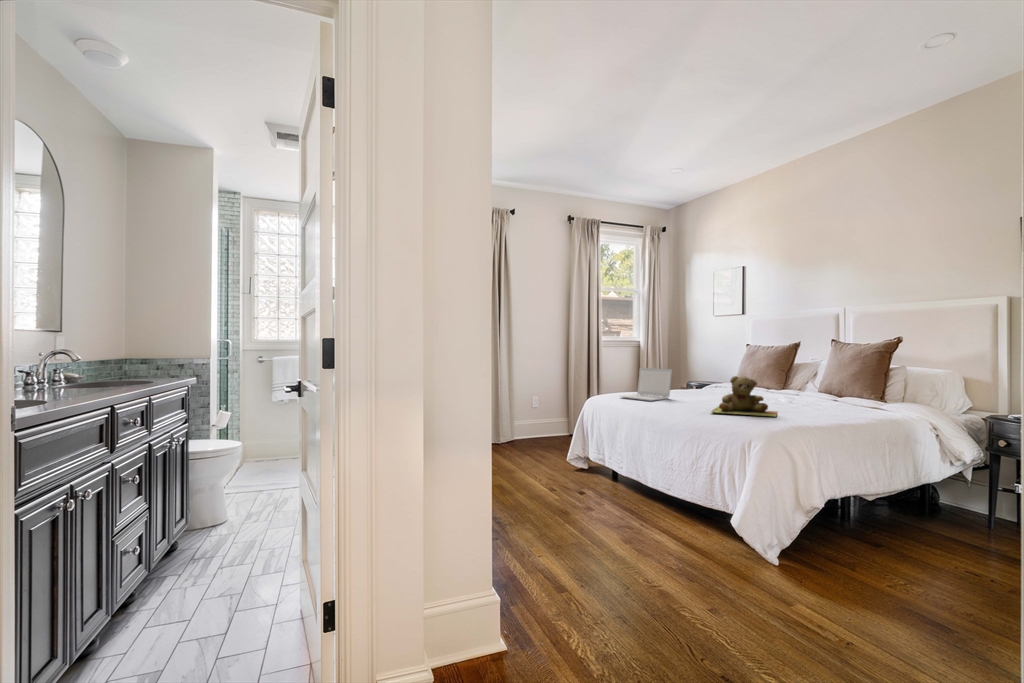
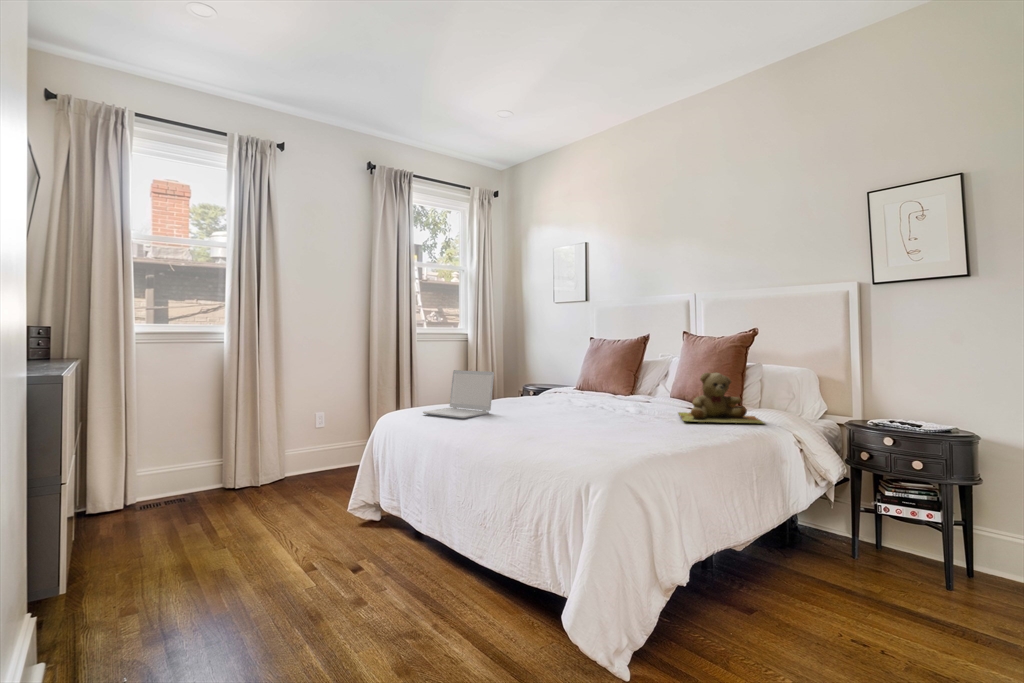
teddy bear: present [711,376,777,416] -> present [679,373,765,423]

